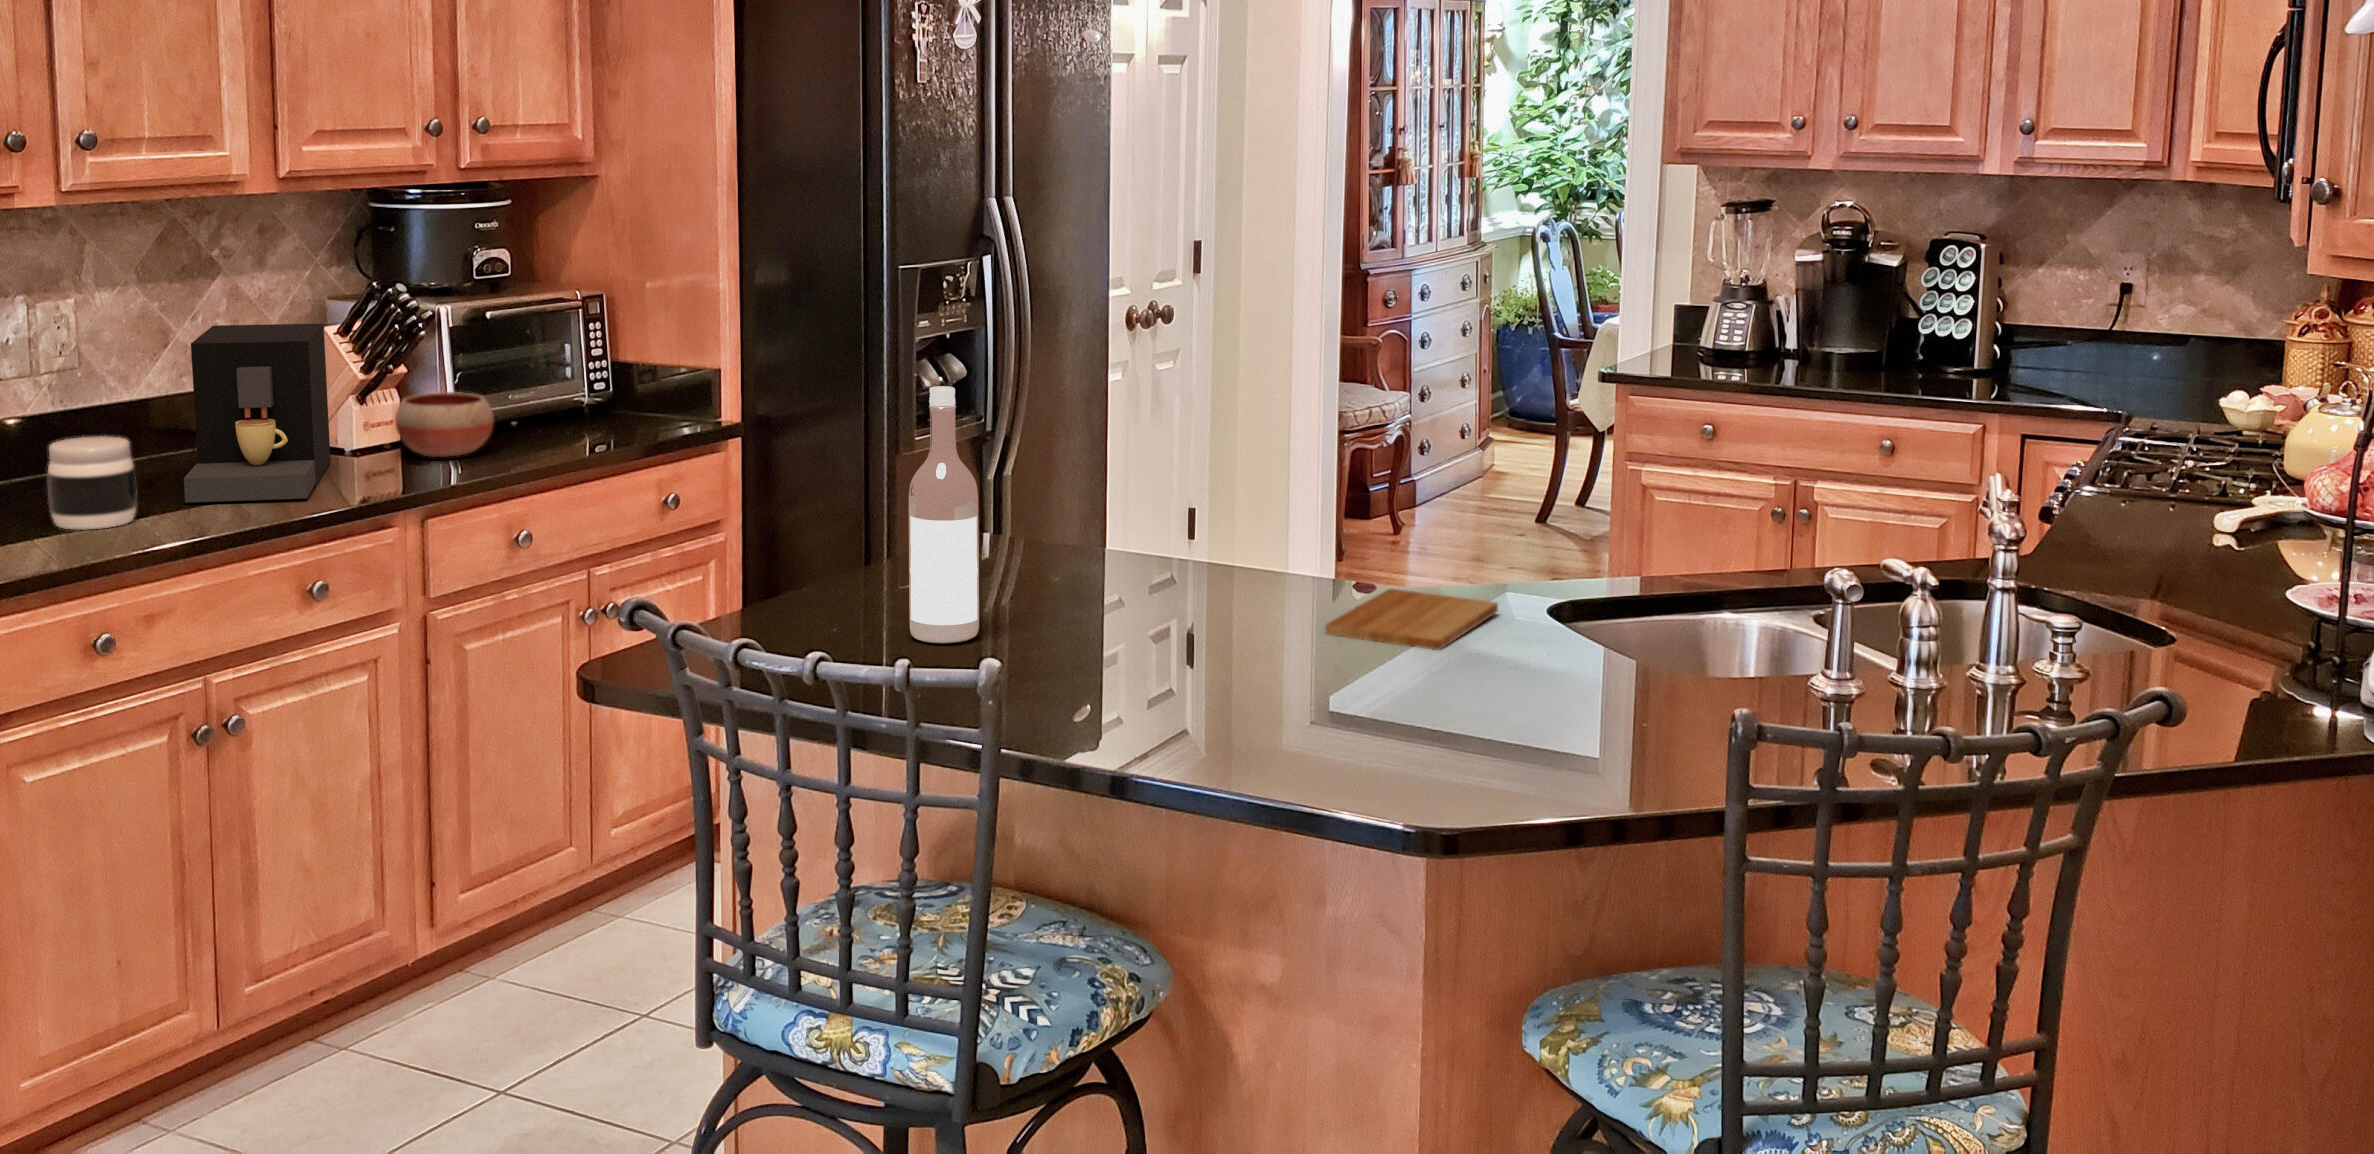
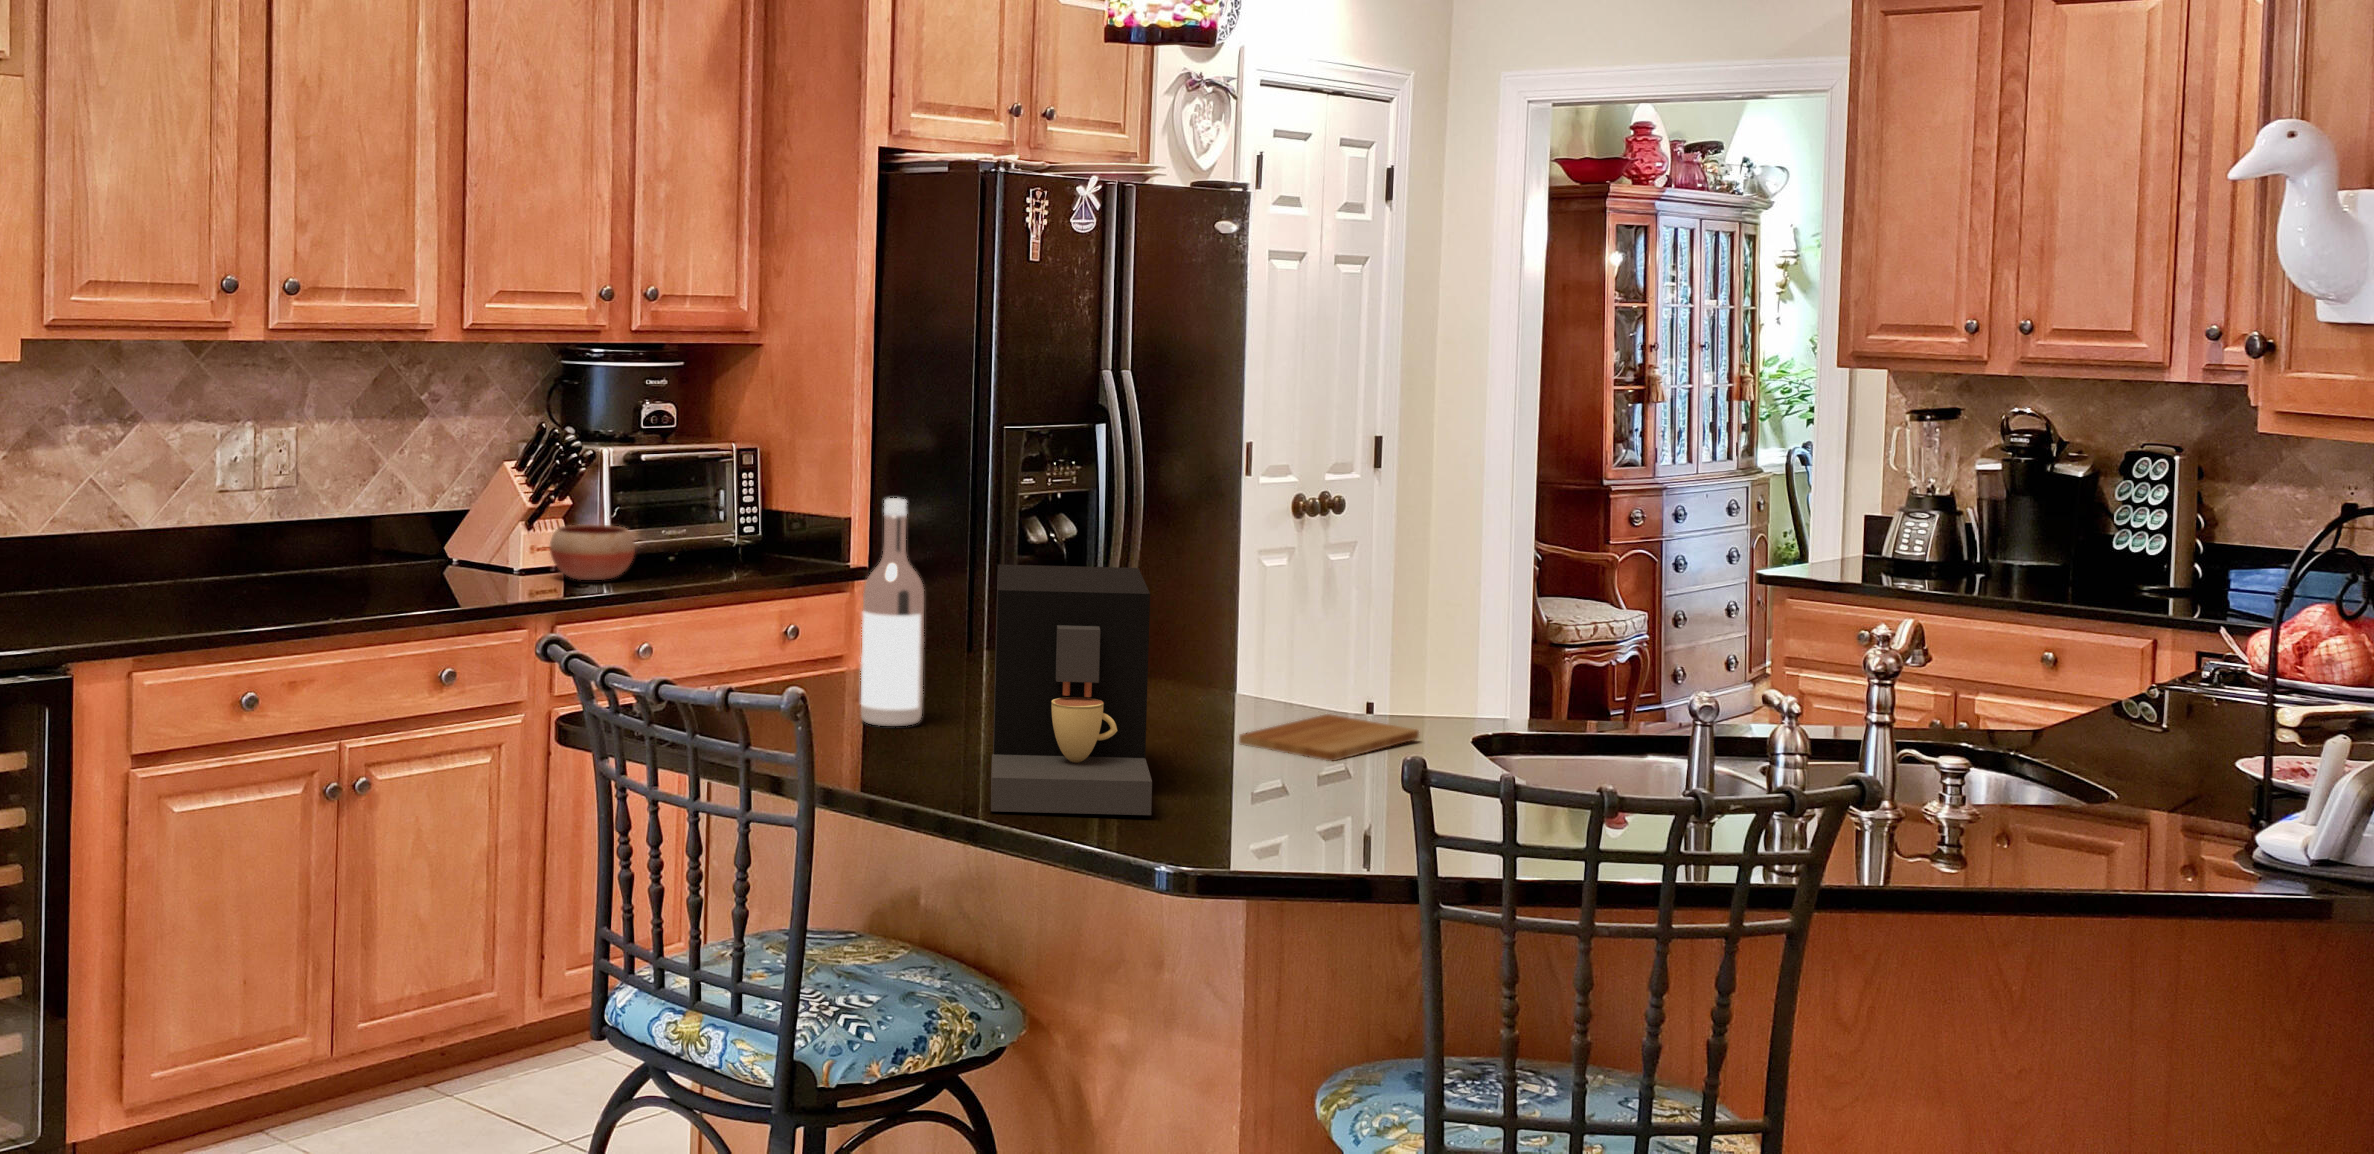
coffee maker: present [184,323,331,503] -> present [991,565,1152,815]
jar: present [48,436,137,530] -> none [234,536,305,612]

